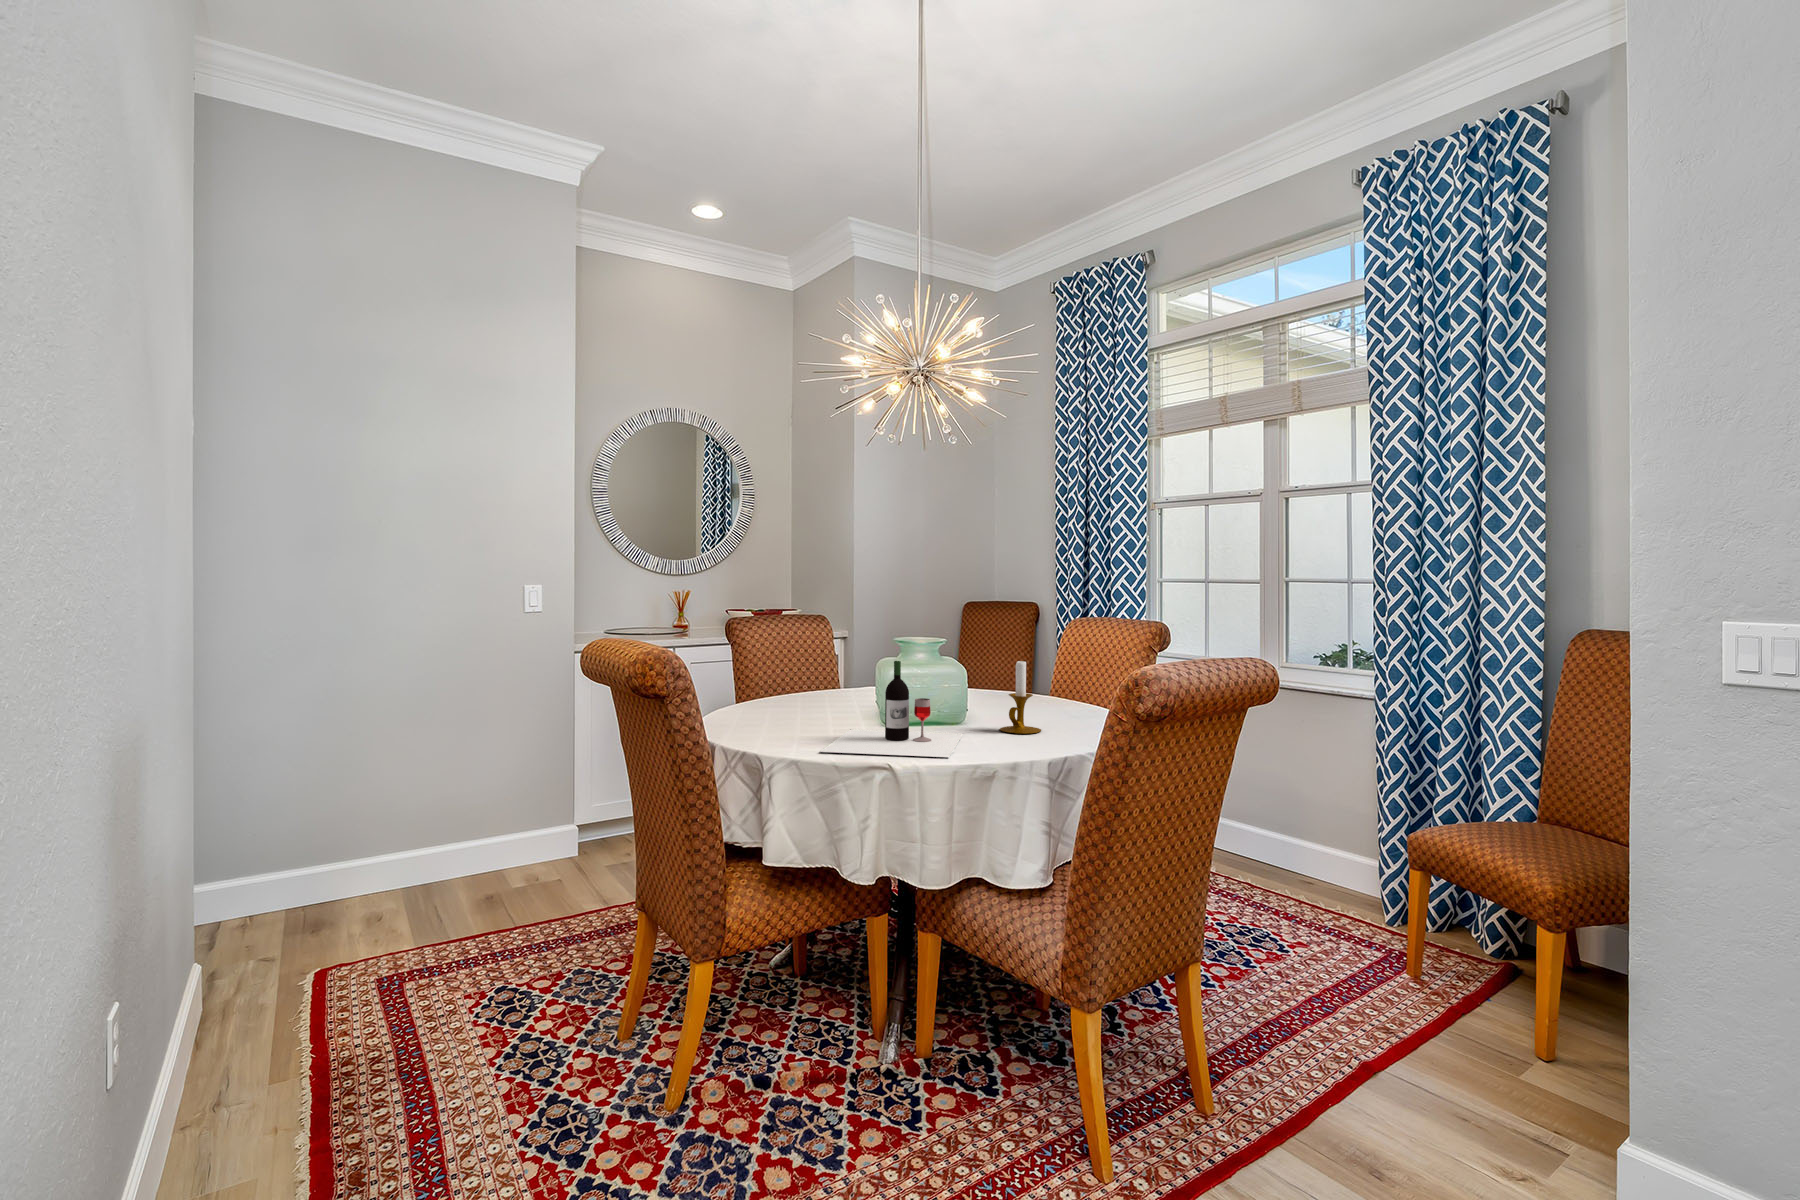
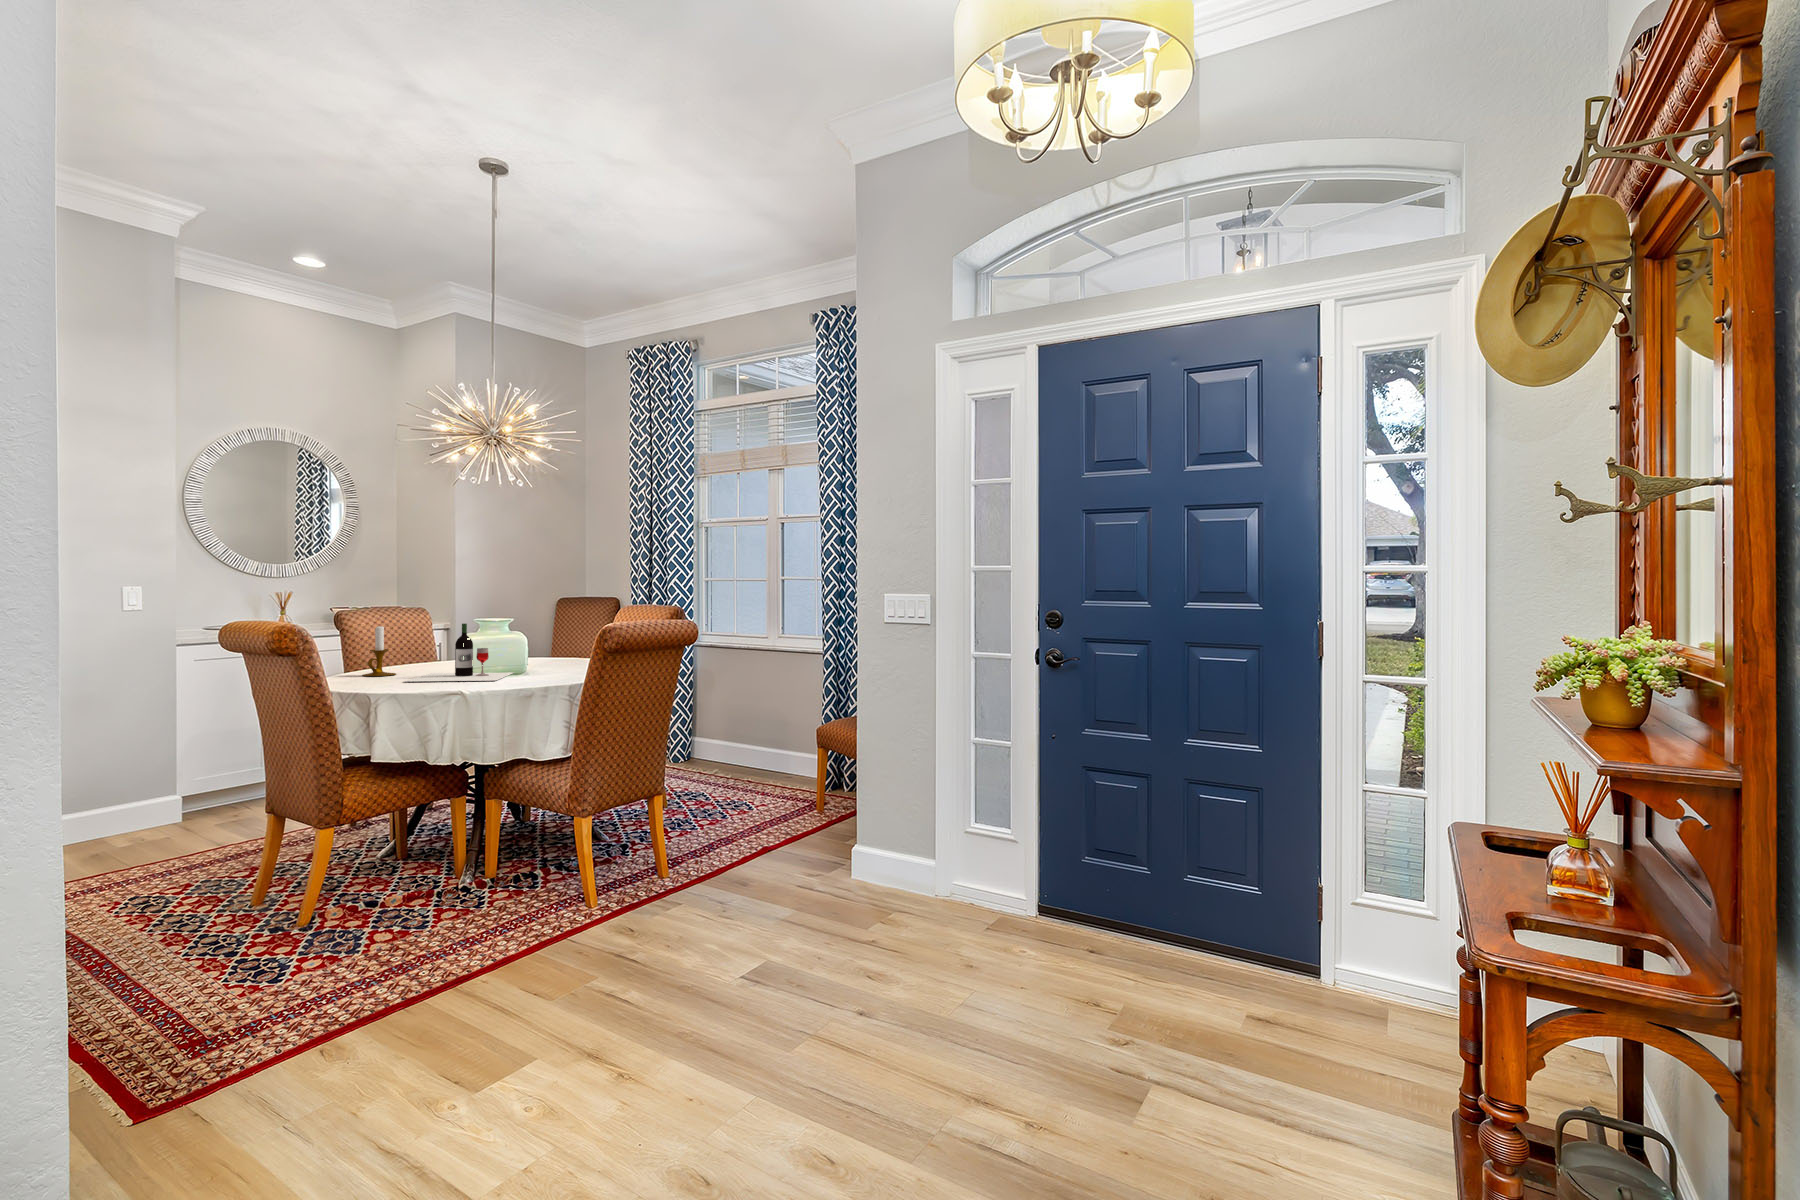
candlestick: present [1000,661,1041,734] -> present [363,626,396,676]

